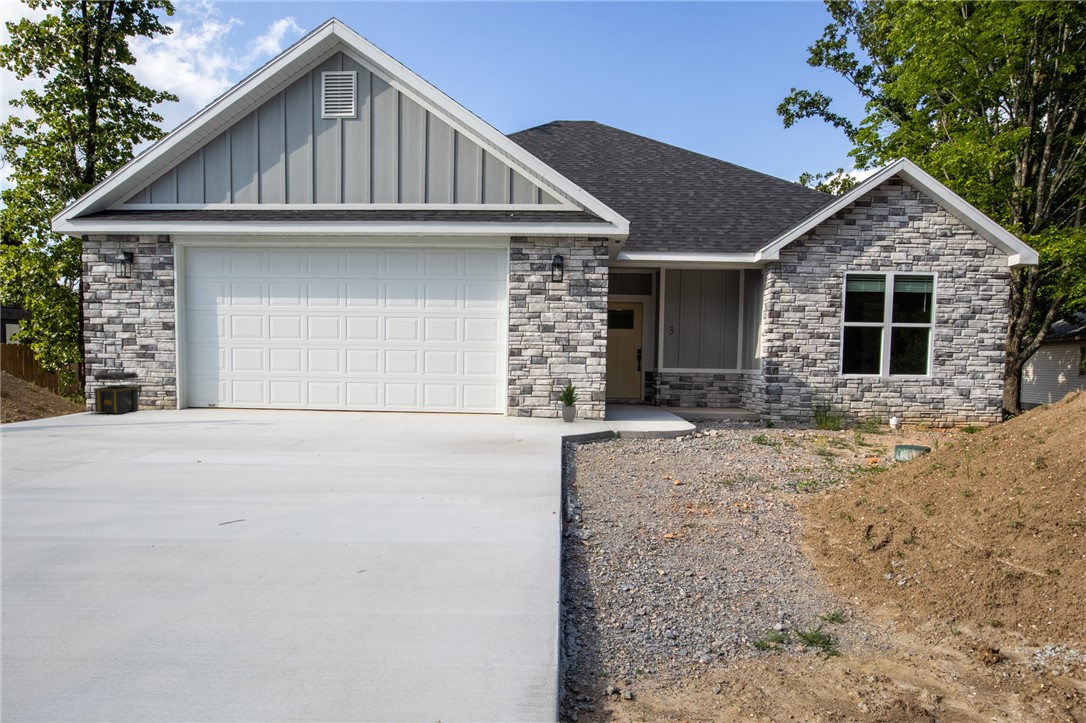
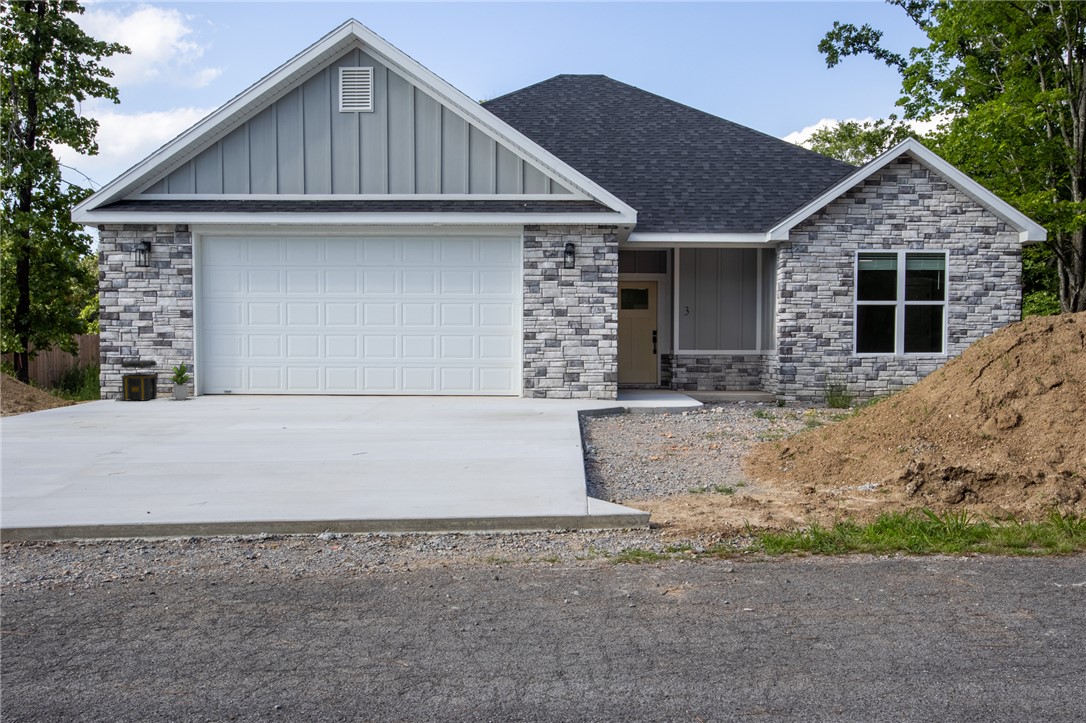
potted plant: present [557,382,580,422] -> present [169,361,190,400]

